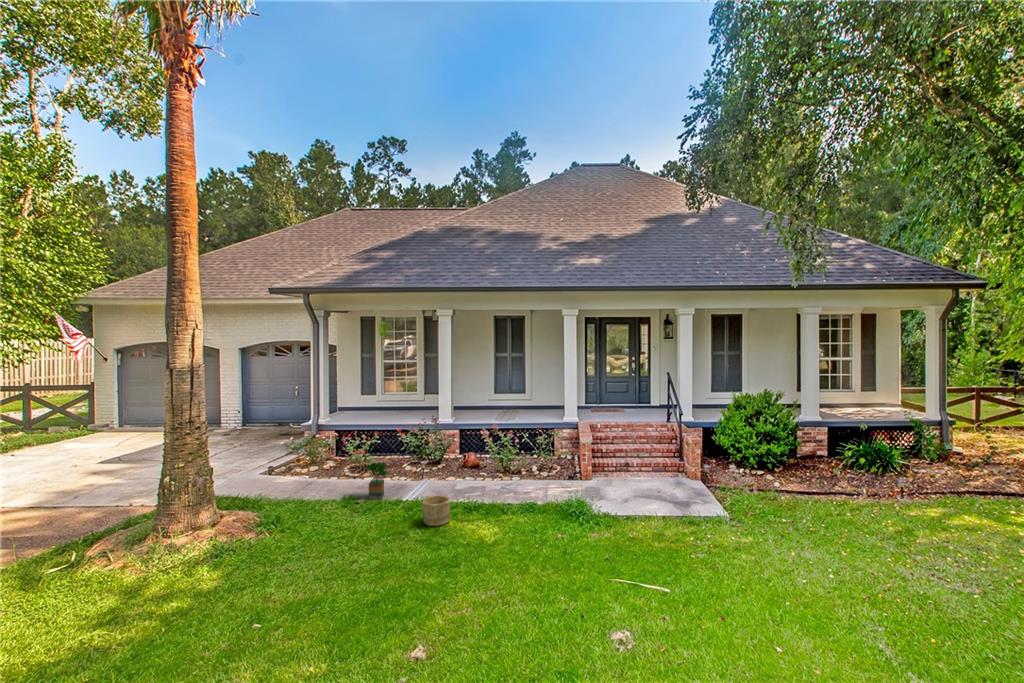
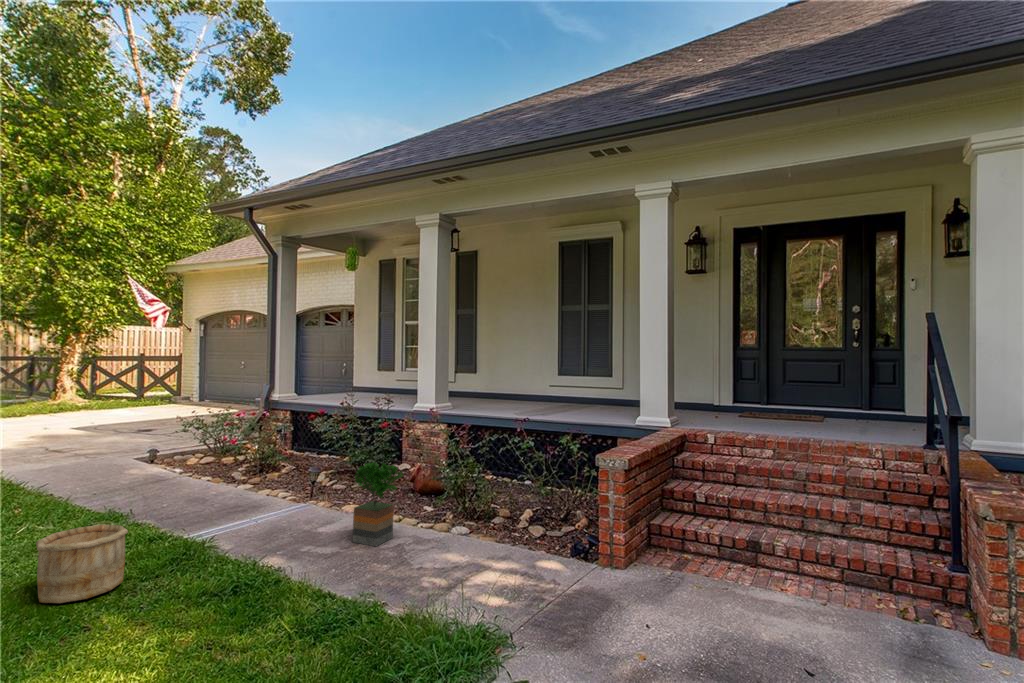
potted tree: present [366,462,388,500] -> present [352,463,402,546]

